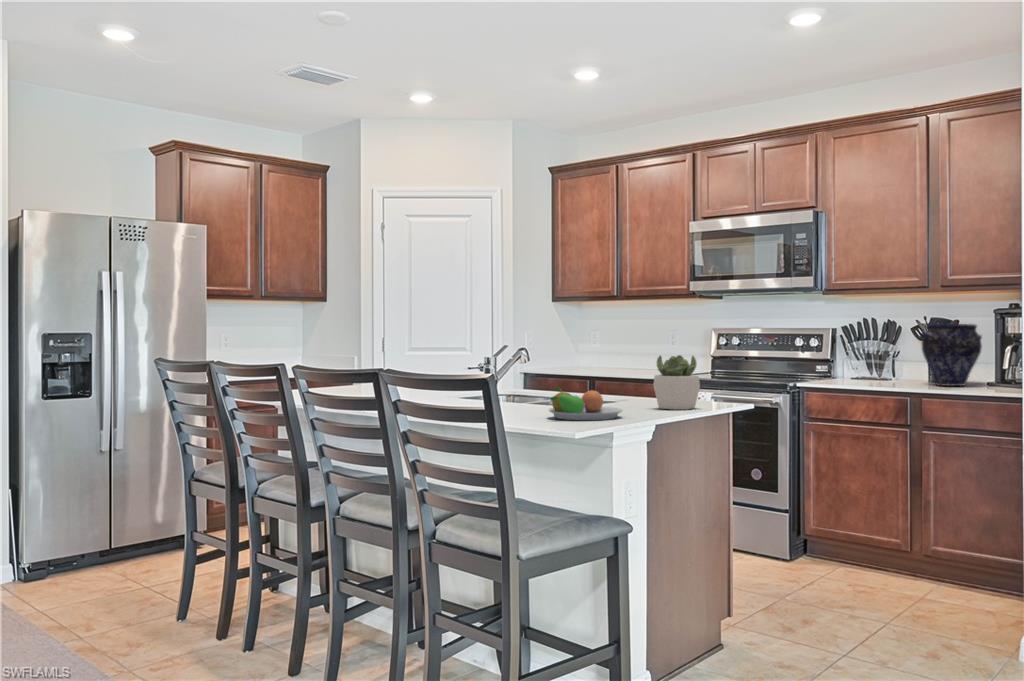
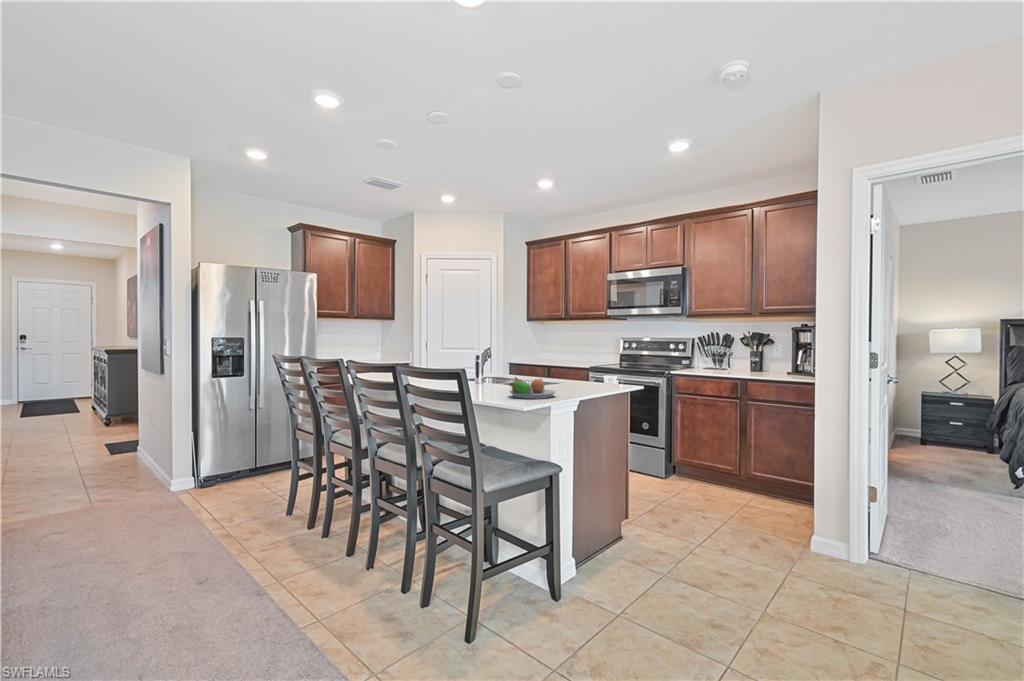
vase: present [921,324,982,386] -> none [746,337,784,375]
succulent plant: present [653,355,700,410] -> none [578,356,607,391]

